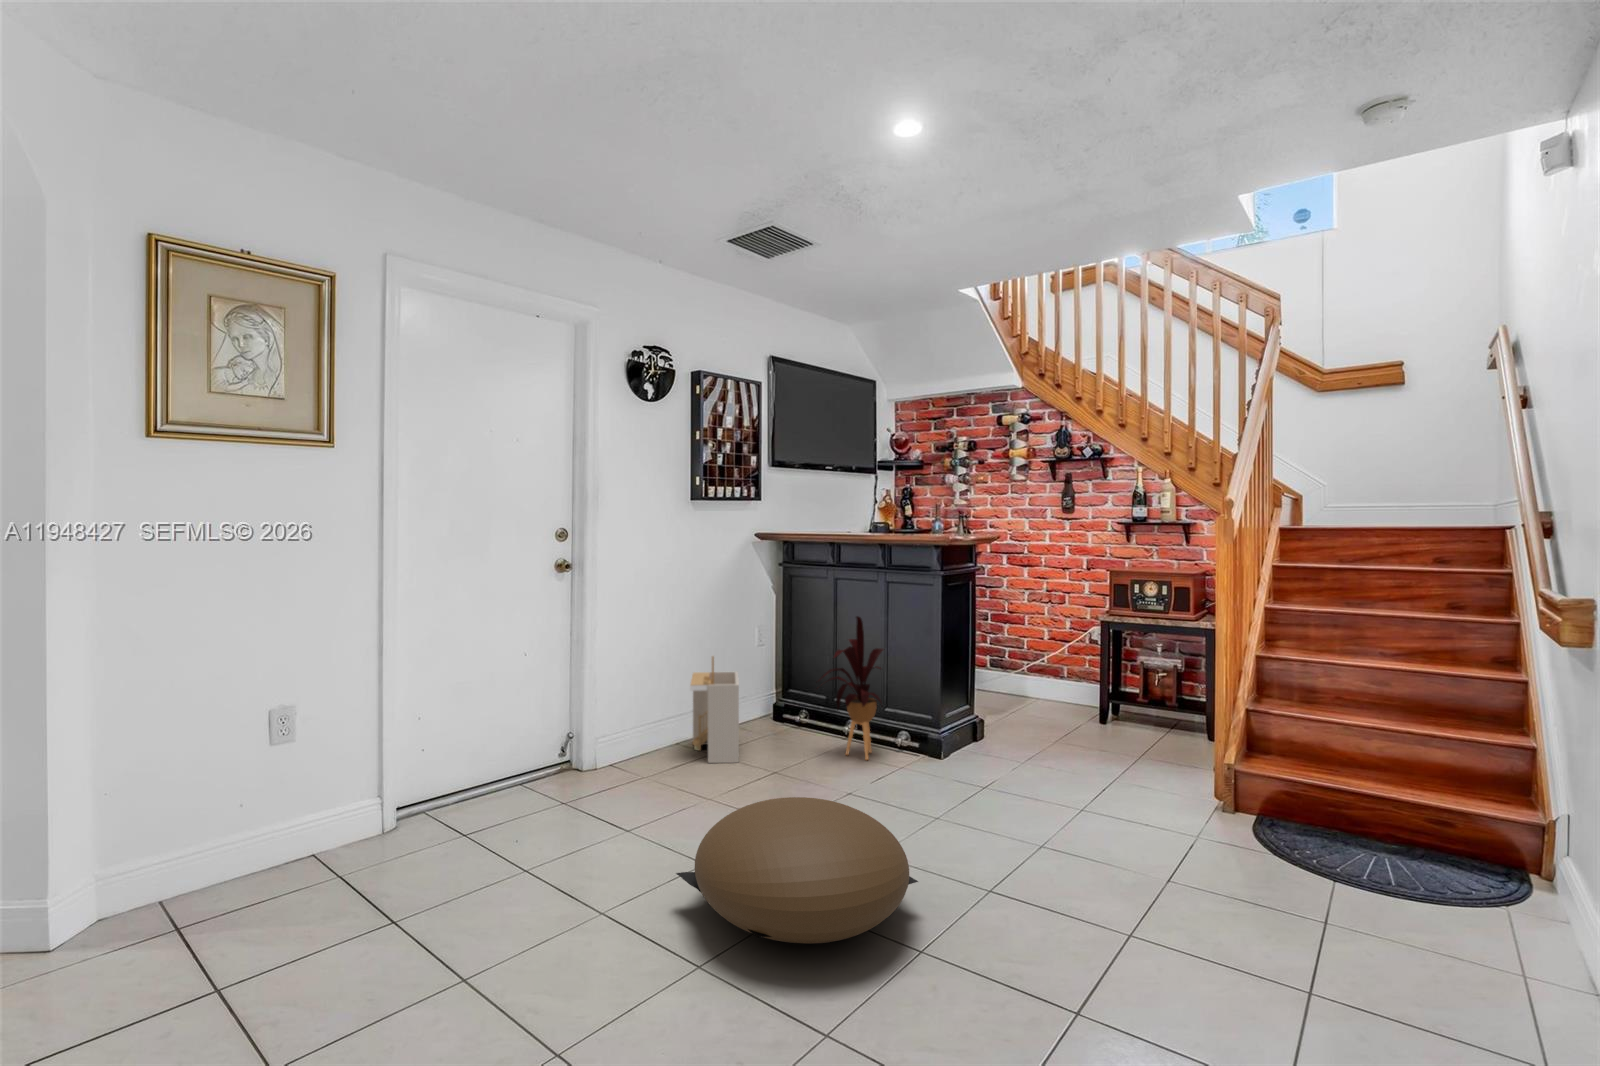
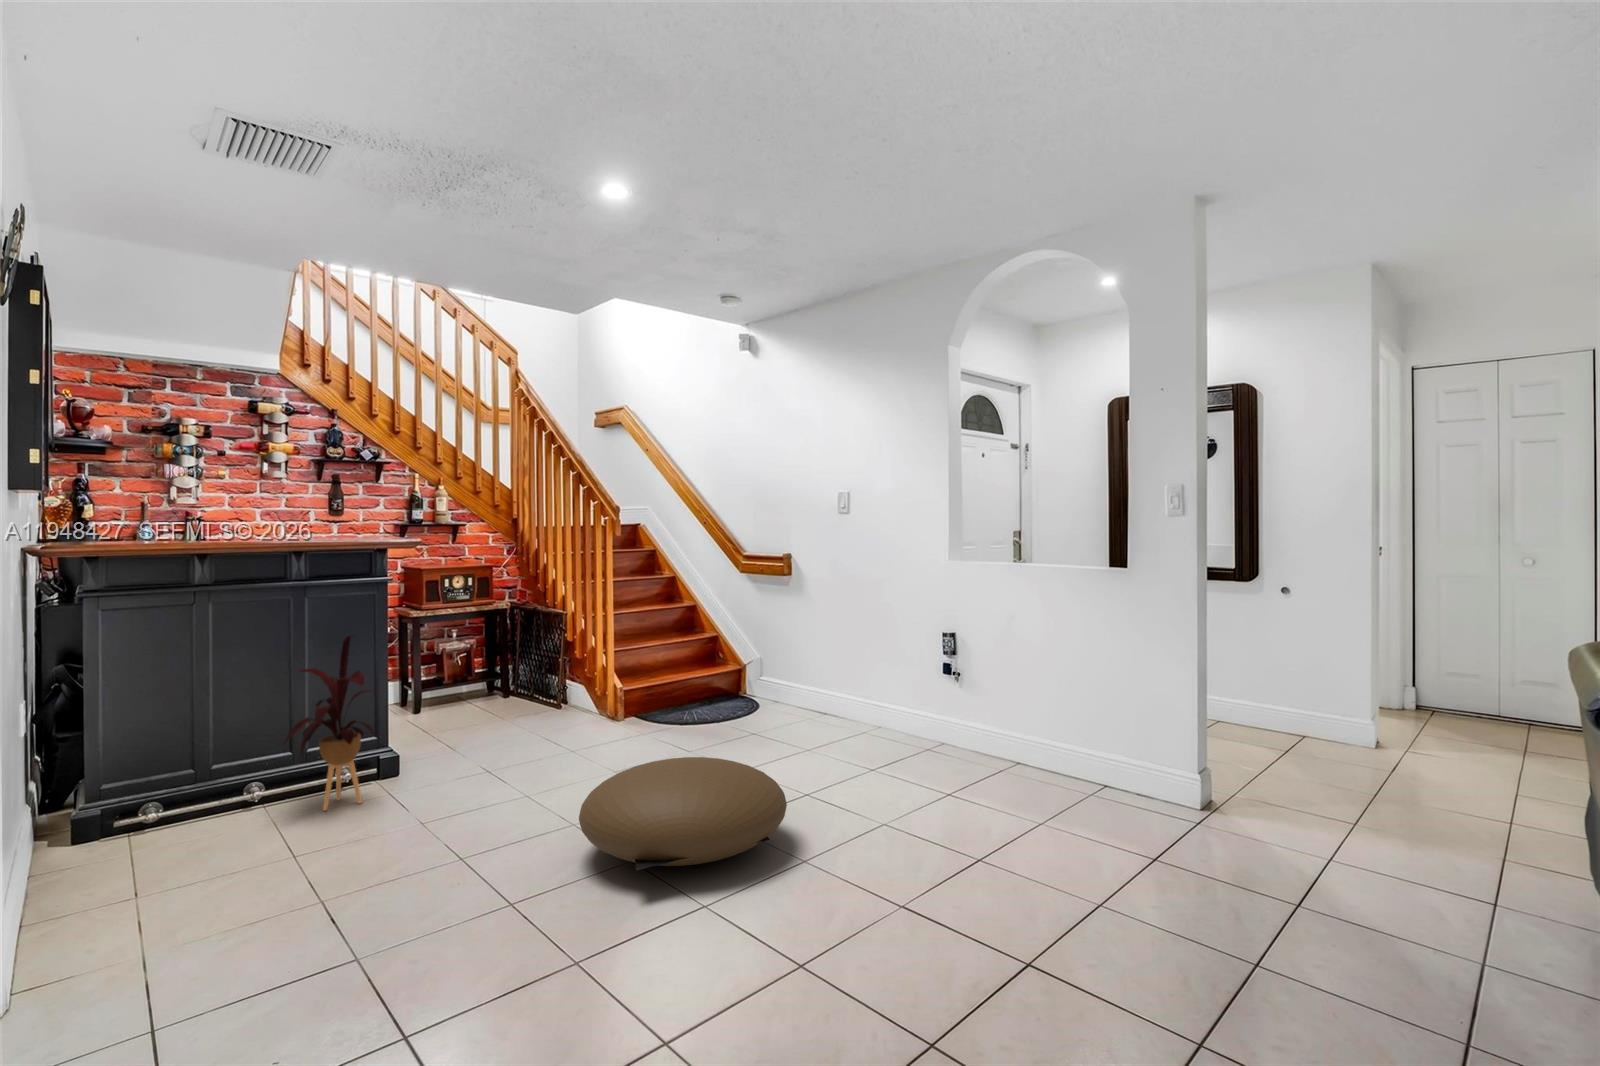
storage bin: present [690,656,739,763] -> none [72,733,239,905]

